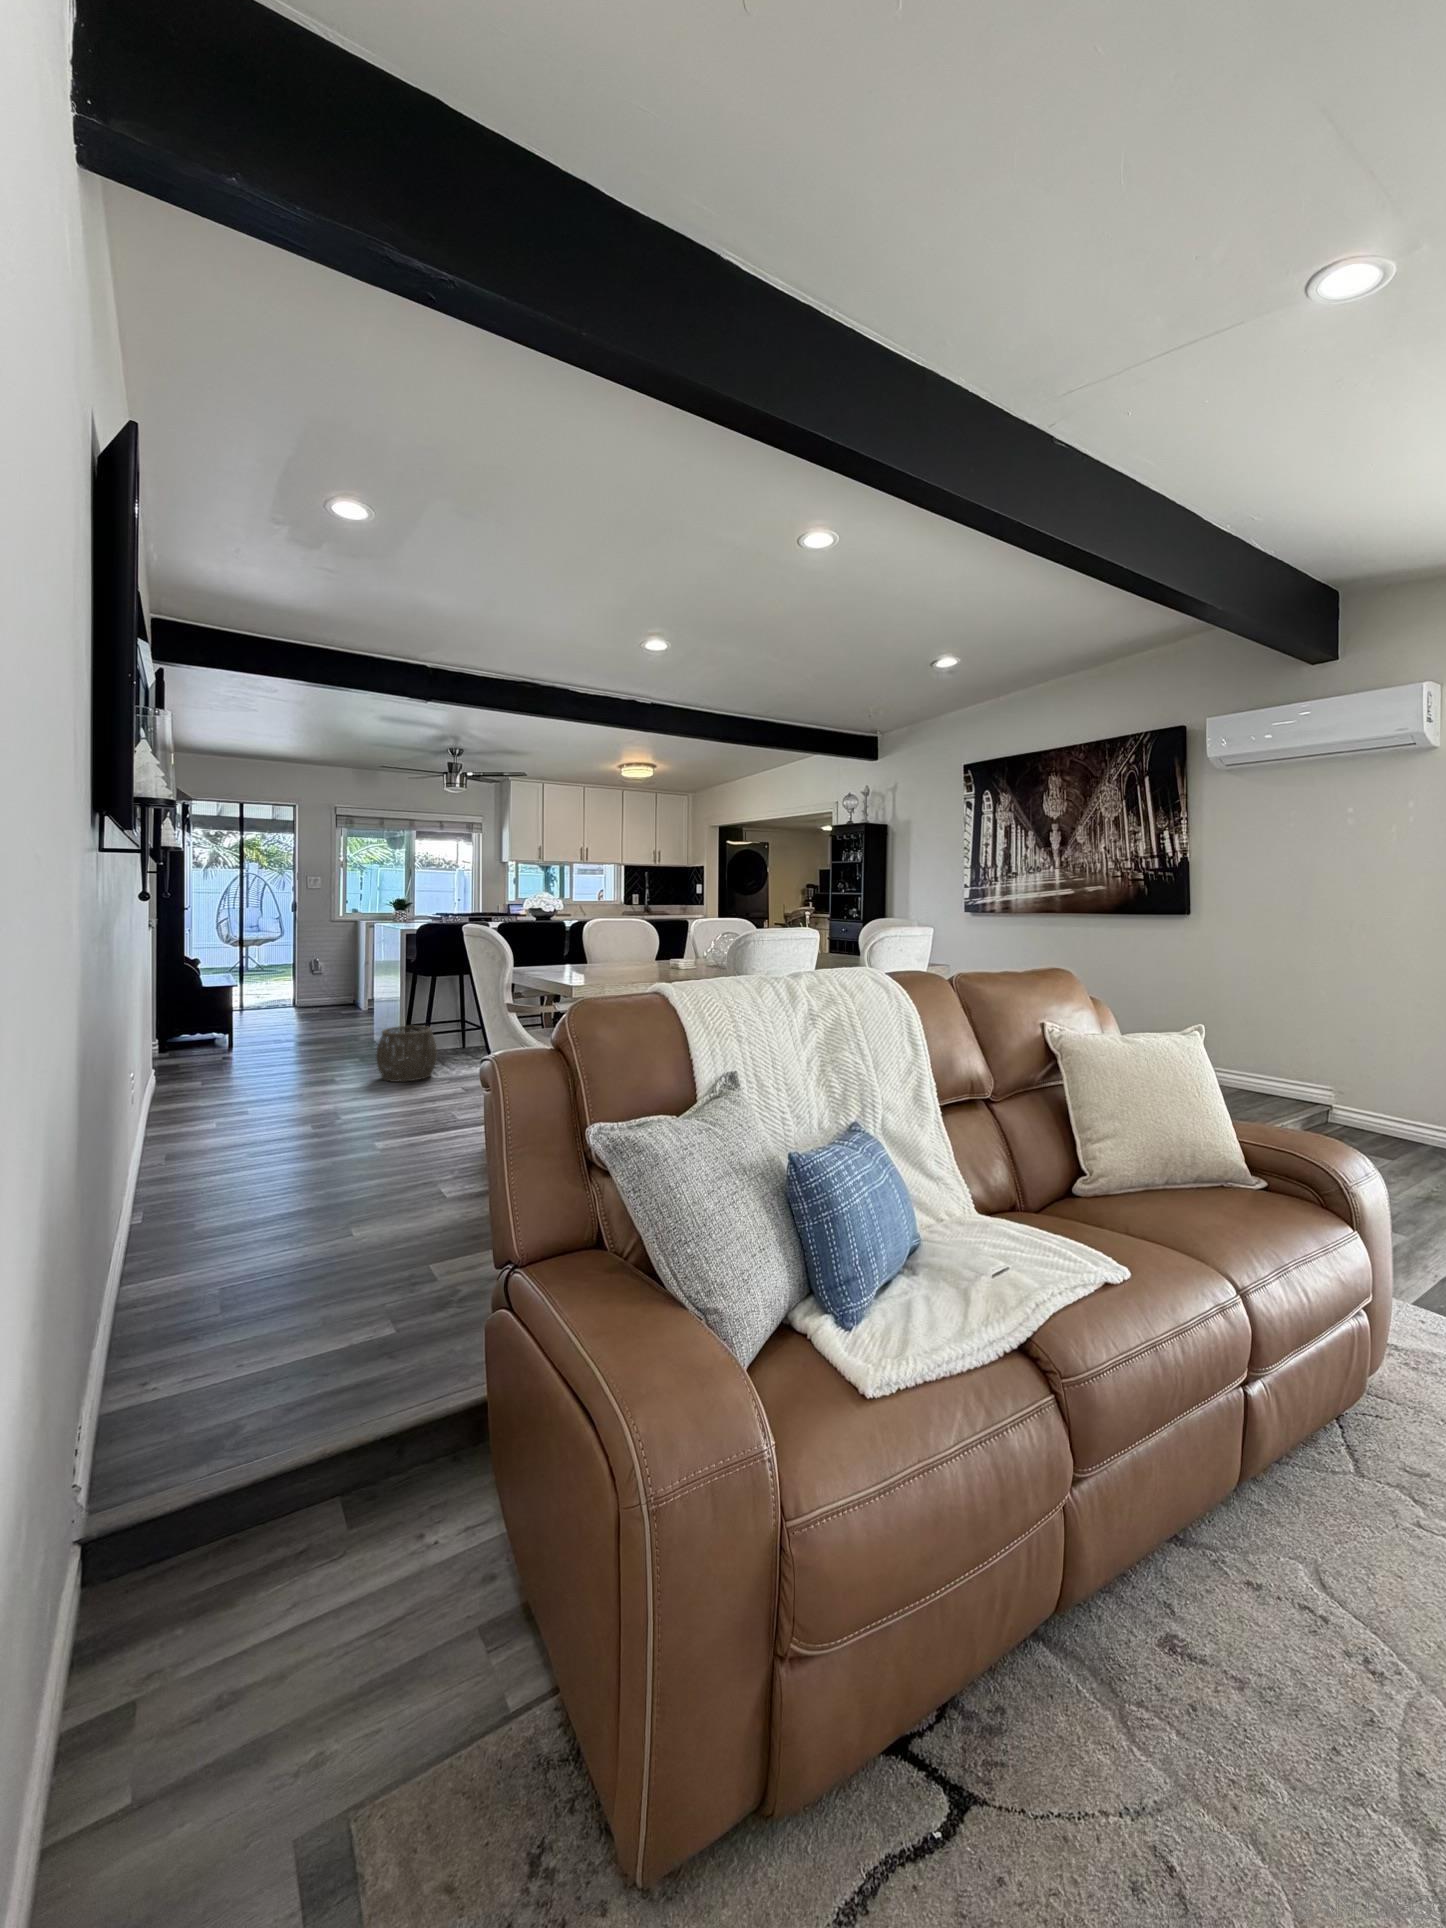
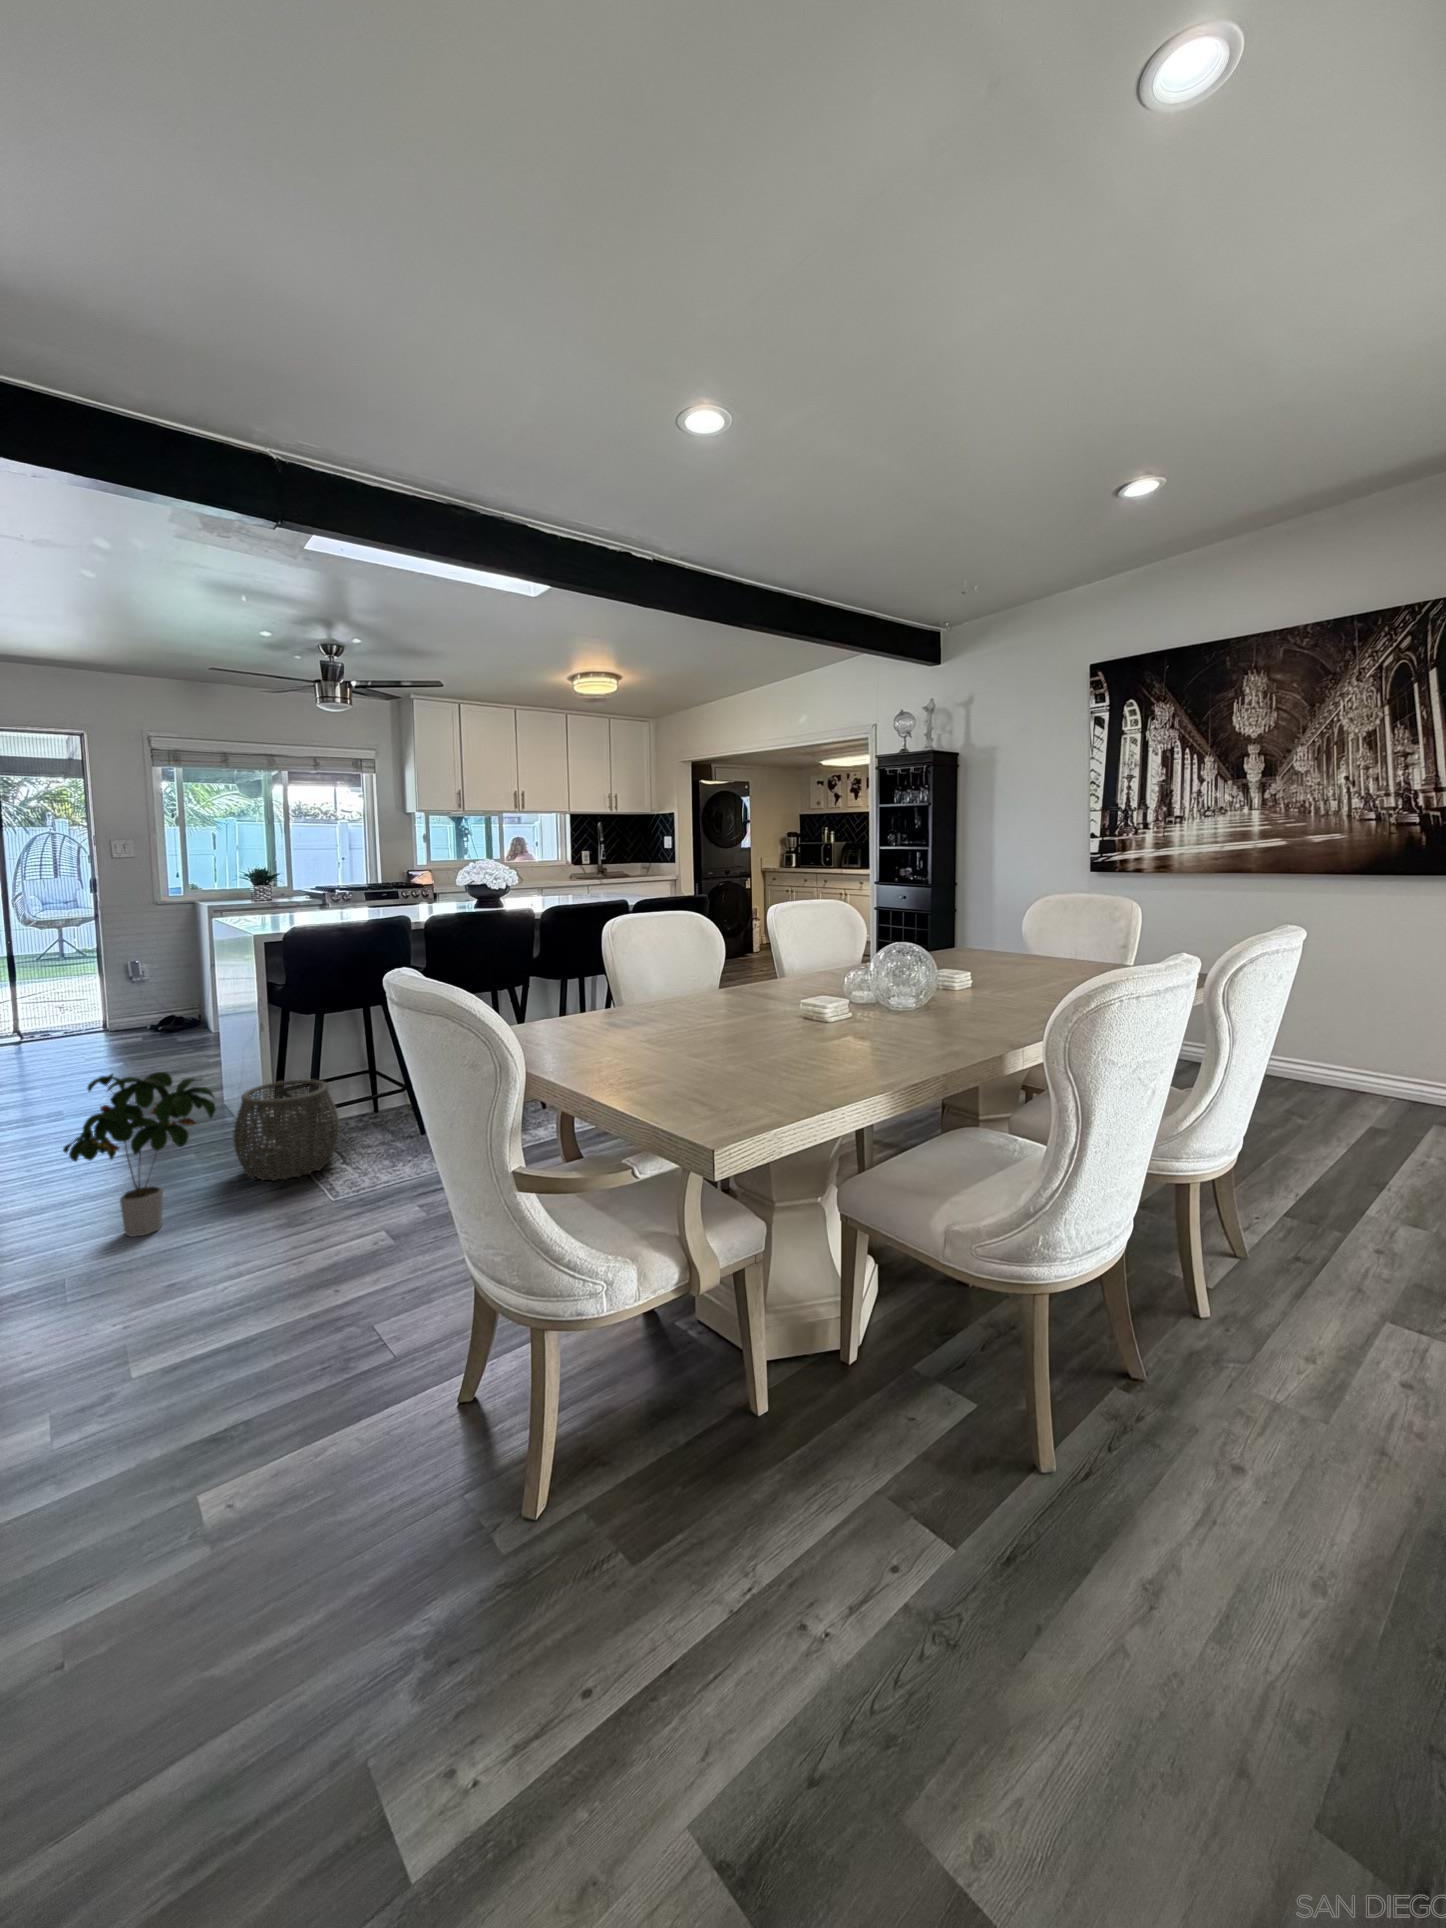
potted plant: none [287,1007,368,1100] -> present [63,1072,216,1237]

